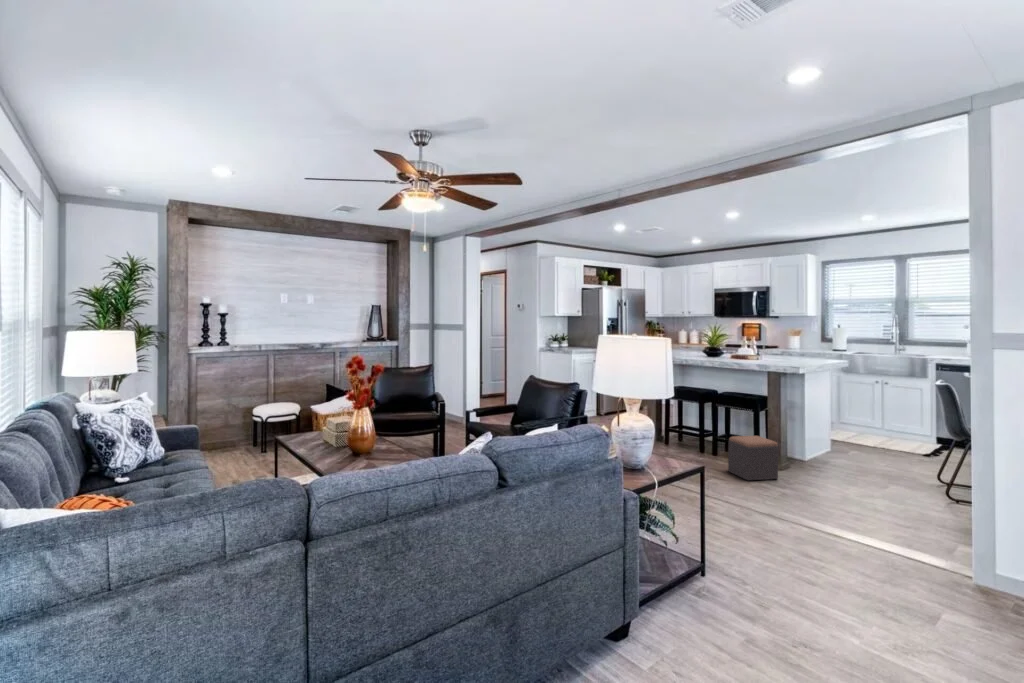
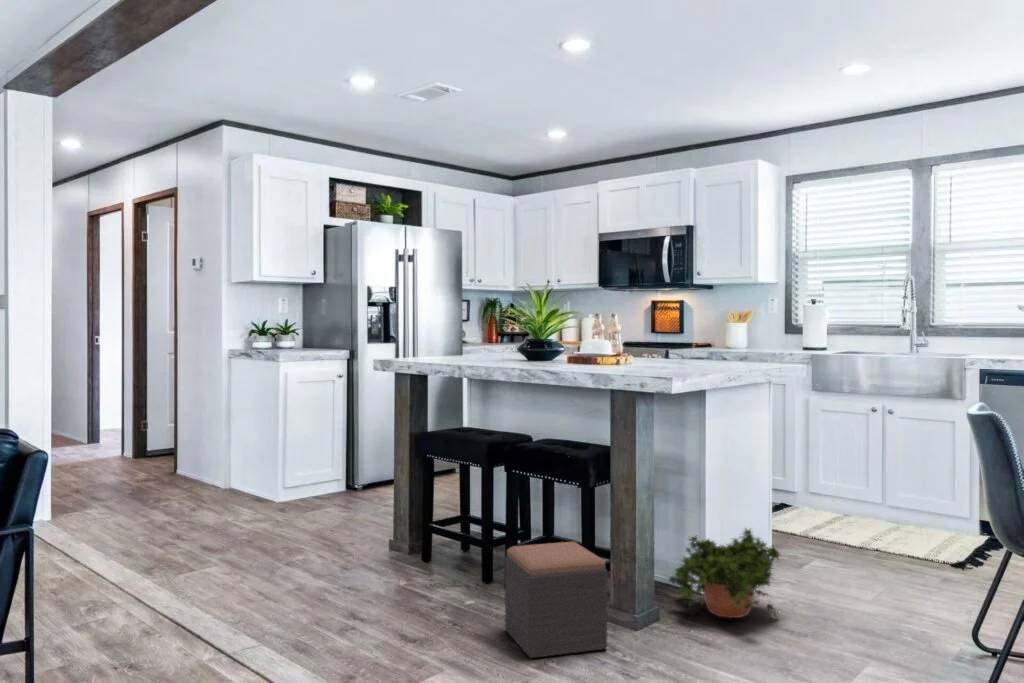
potted plant: none [795,433,850,473] -> present [669,529,780,618]

